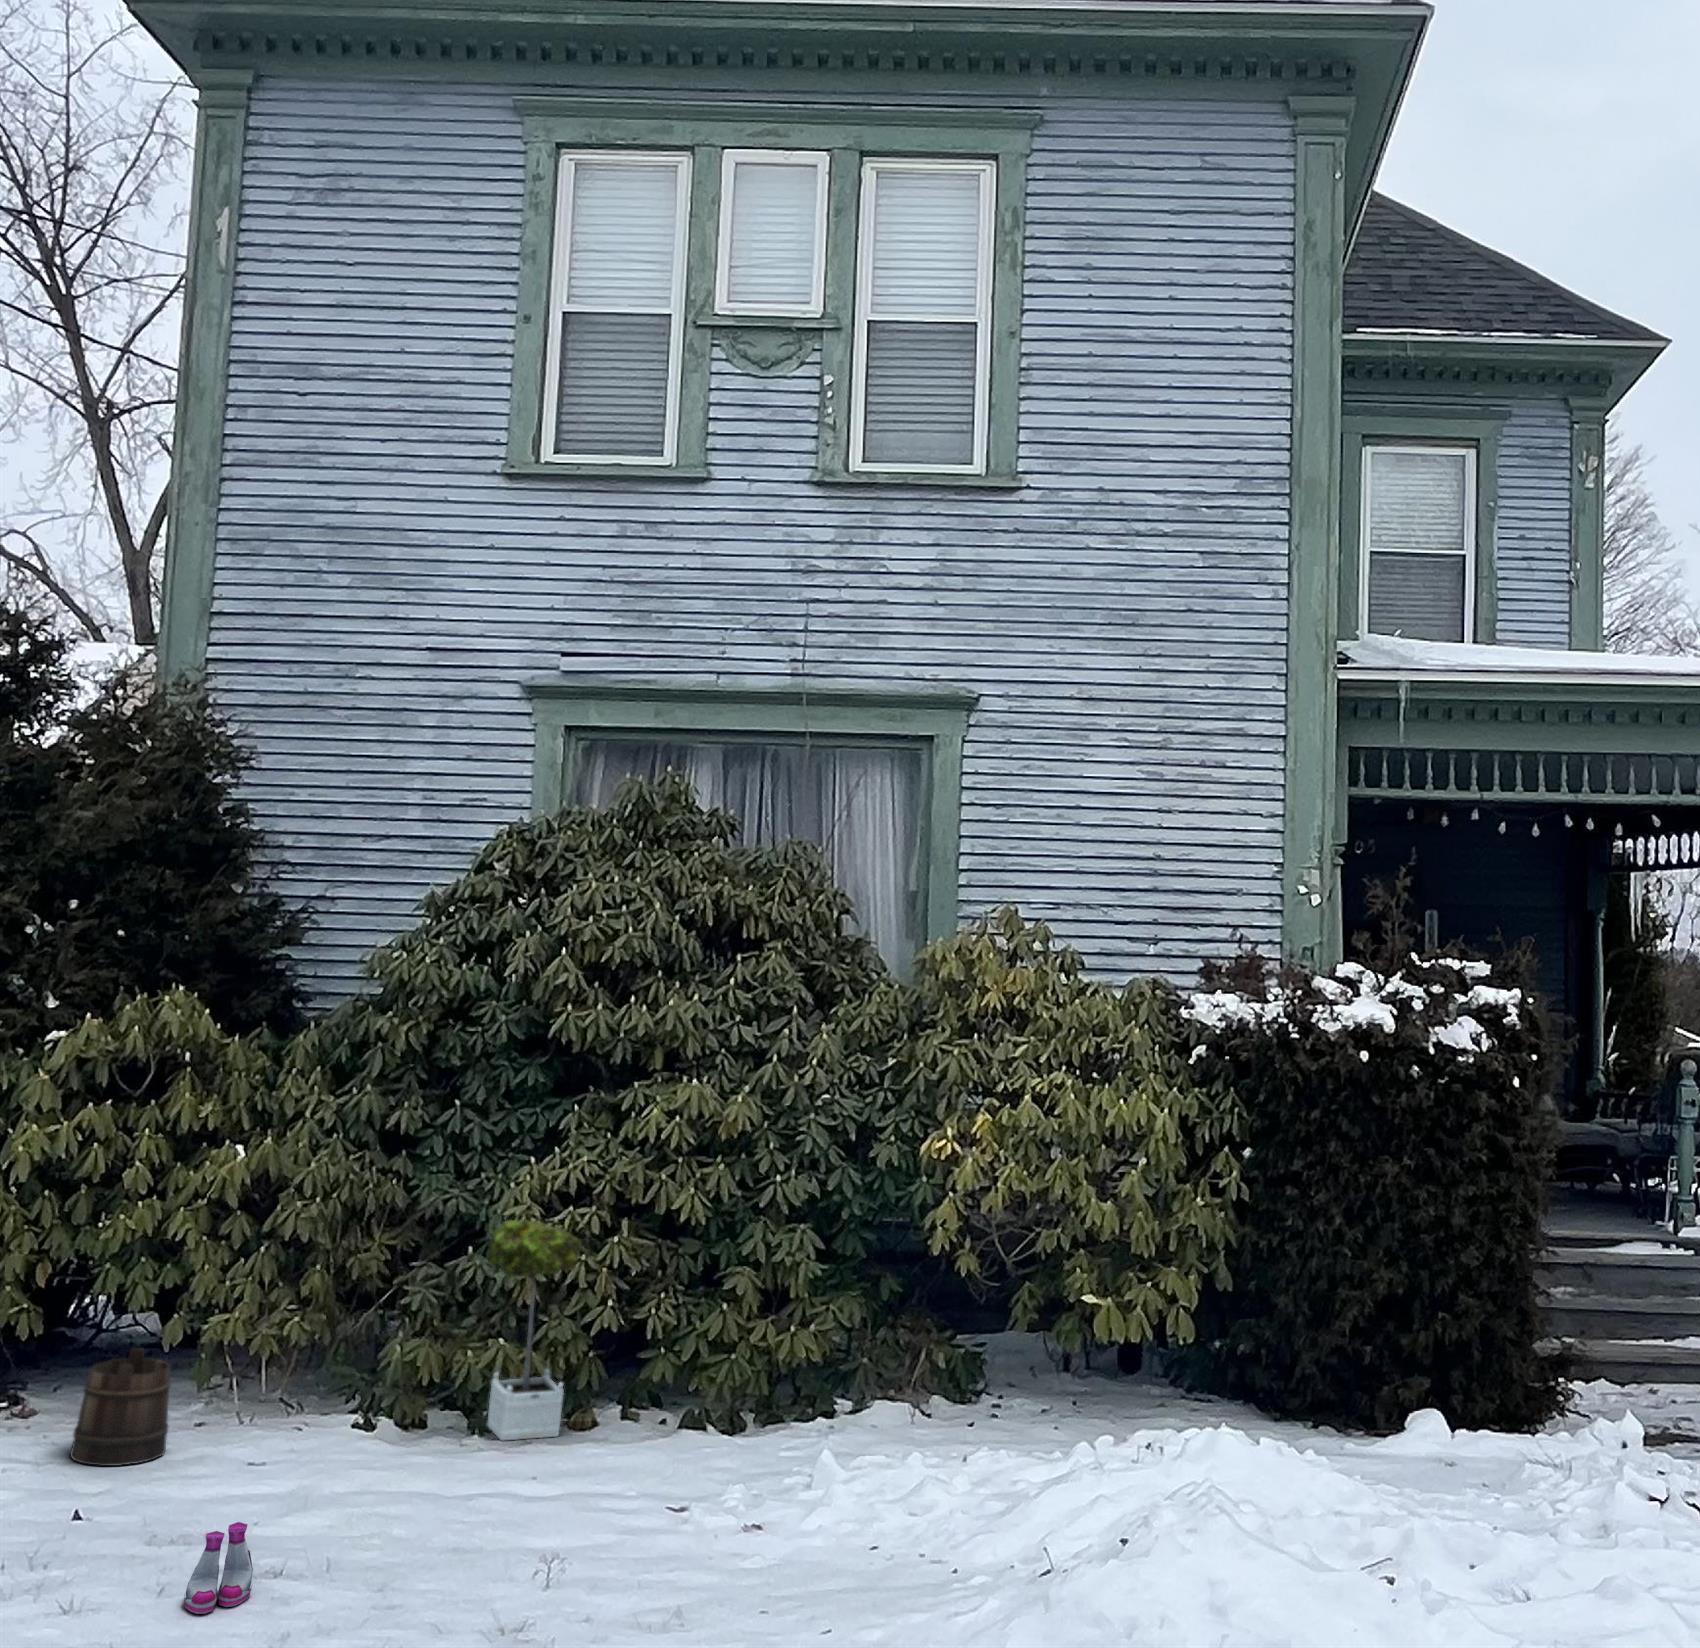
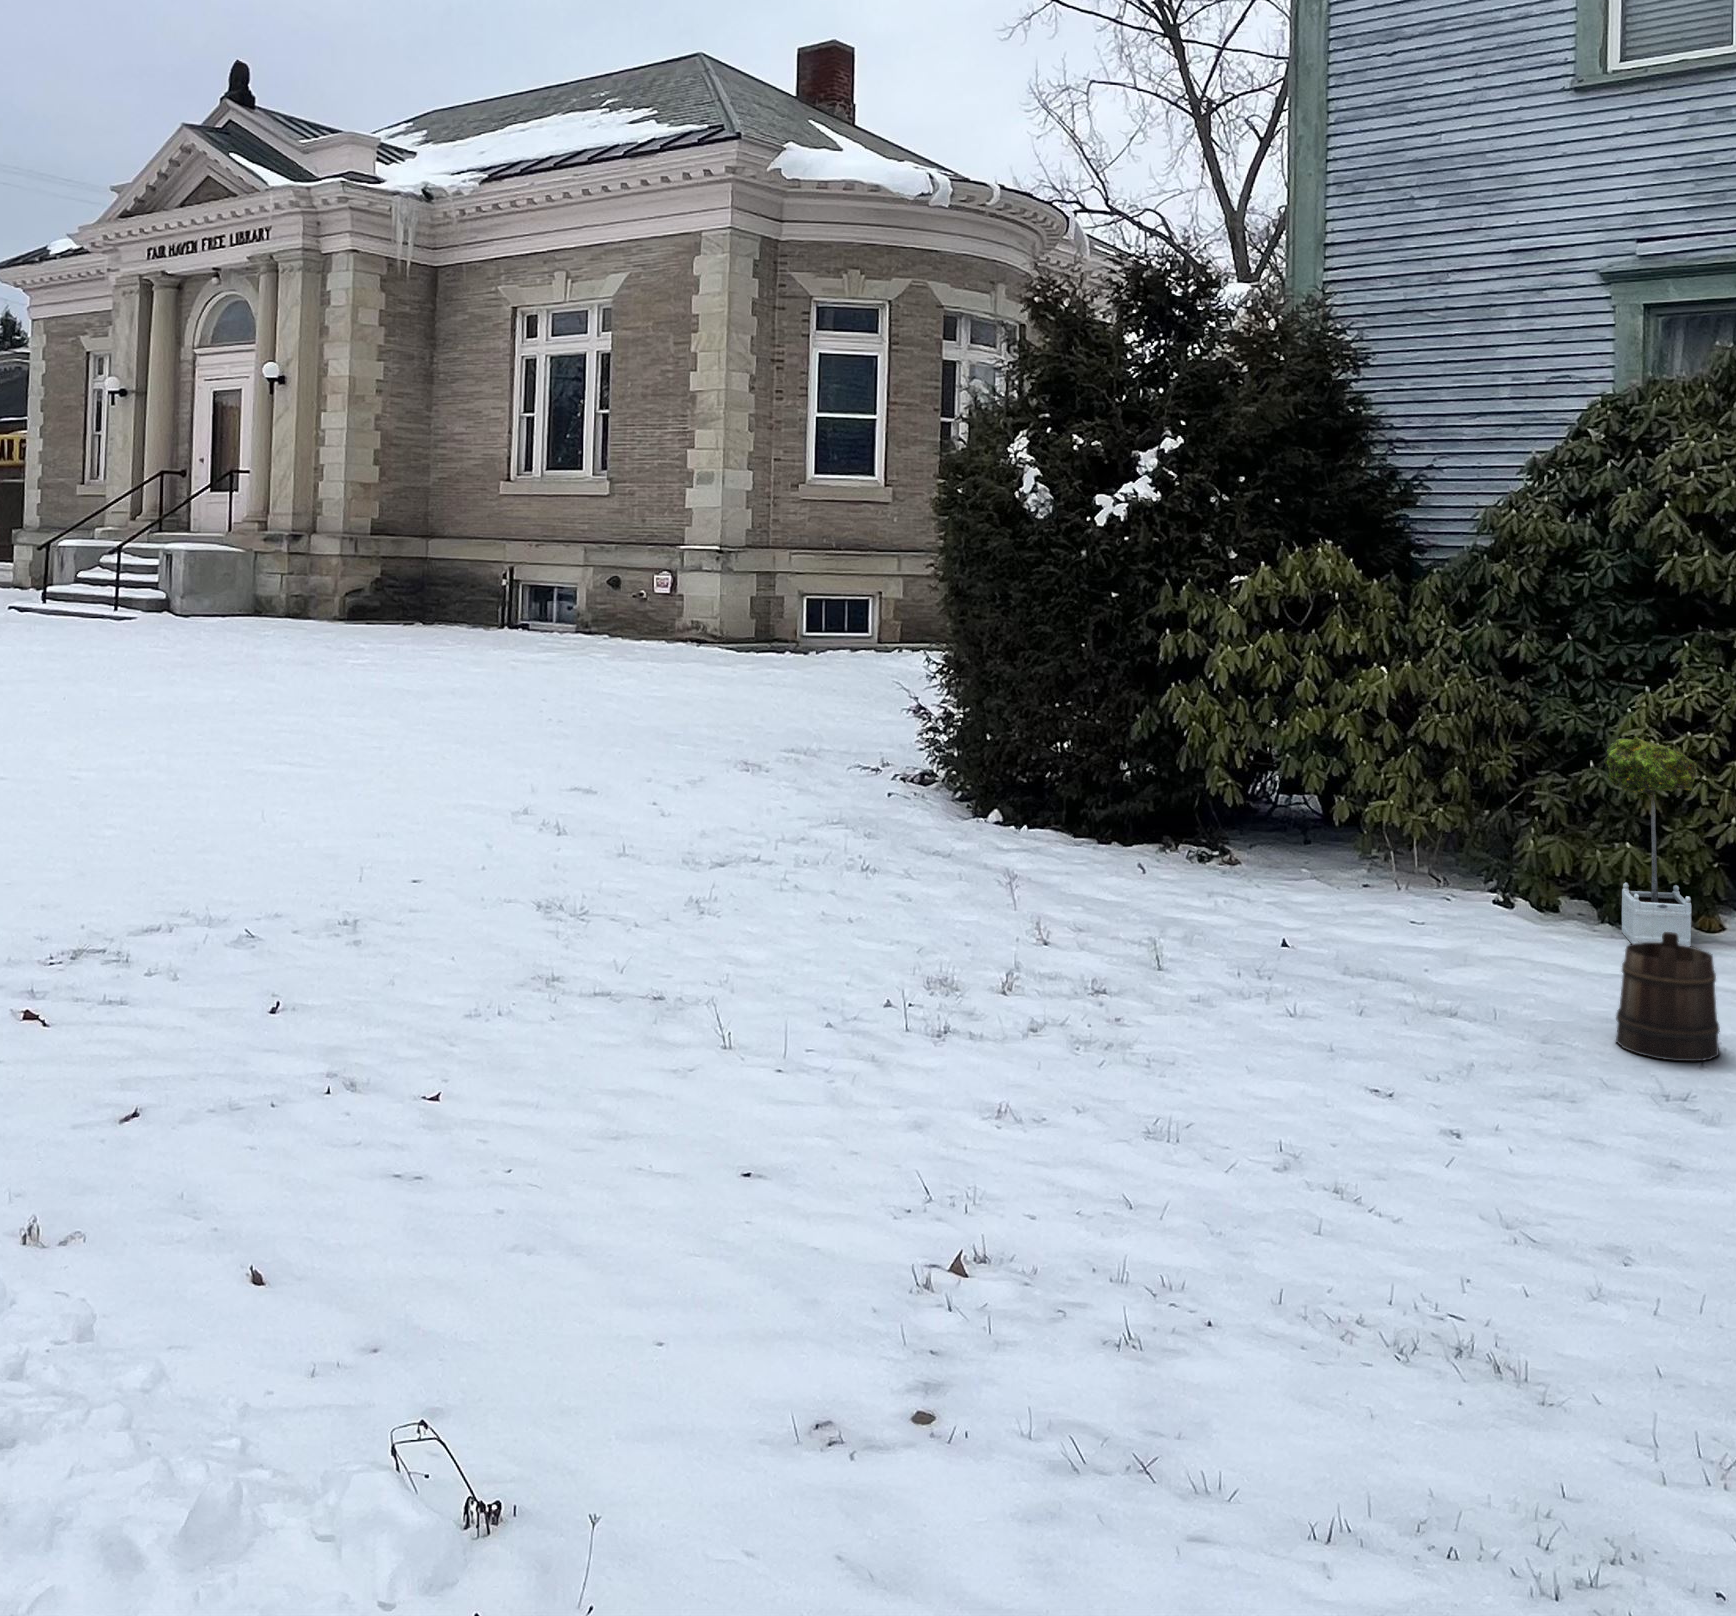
bucket: present [70,1348,171,1466] -> present [1616,932,1720,1061]
boots: present [184,1522,253,1614] -> none [1314,958,1374,1032]

